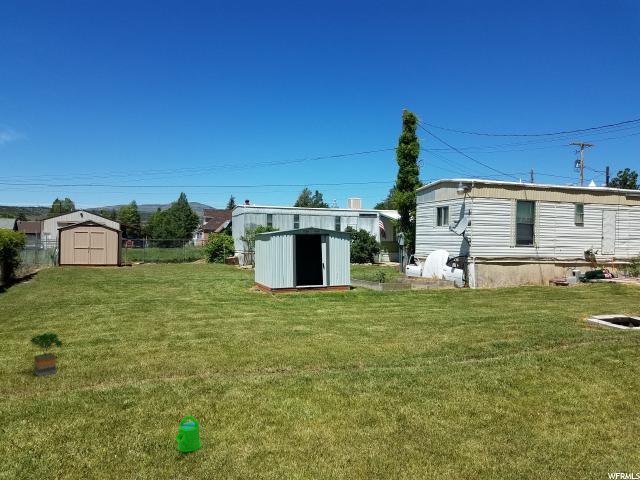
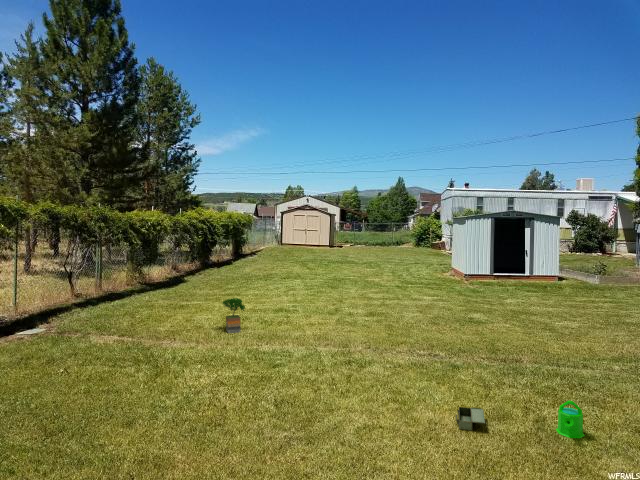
watering can: present [176,415,201,452] -> present [556,400,585,438]
toolbox: none [336,416,366,440] -> present [456,407,485,431]

